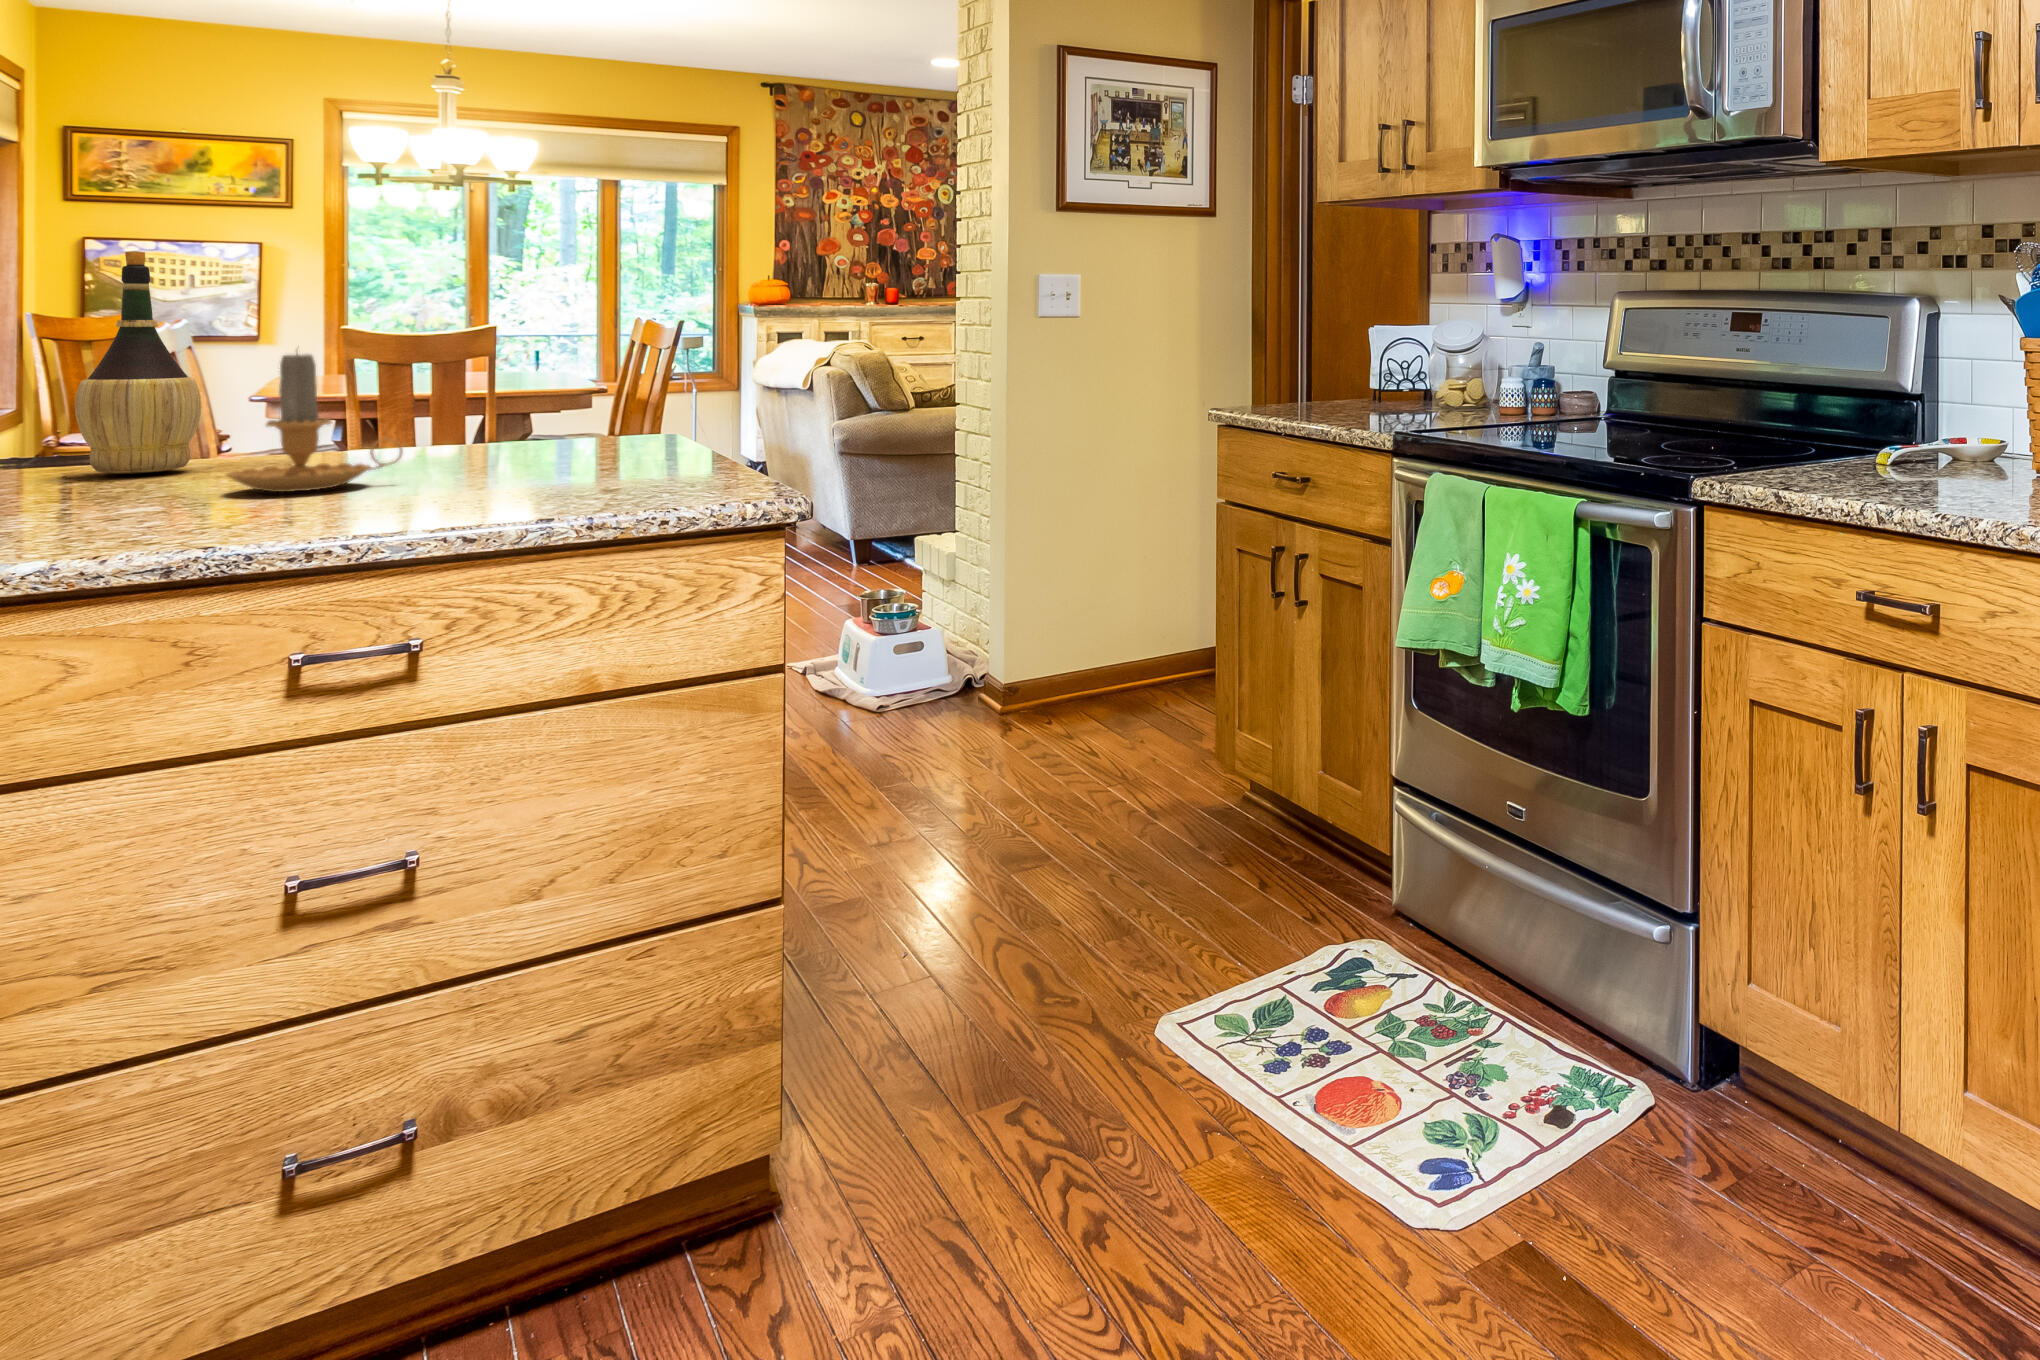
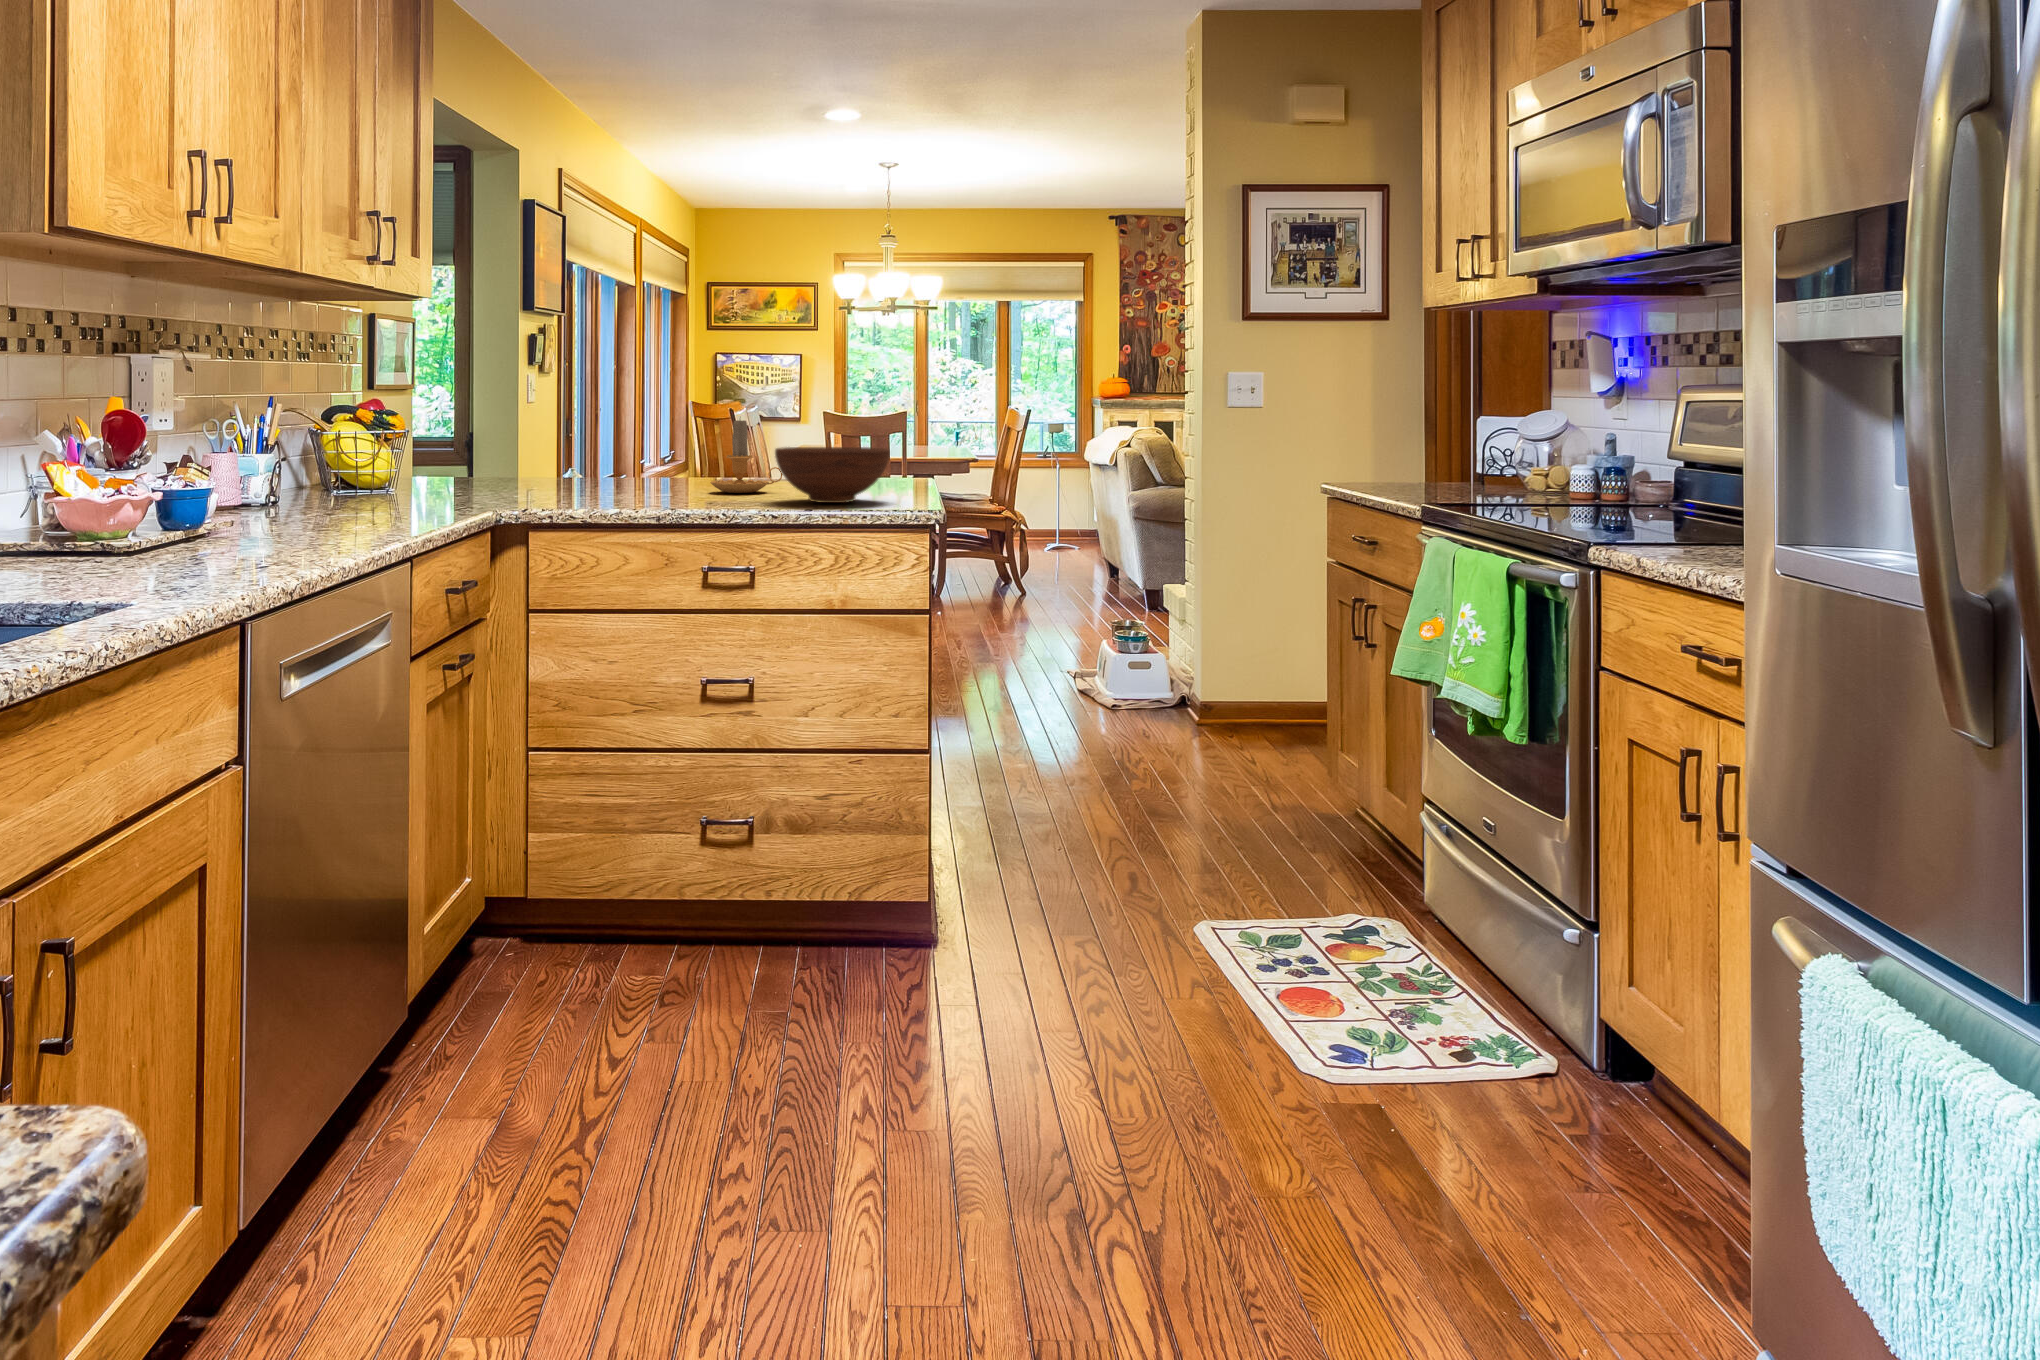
wine bottle: present [75,251,201,473] -> none [663,367,710,483]
bowl: none [413,398,665,503] -> present [775,447,890,503]

